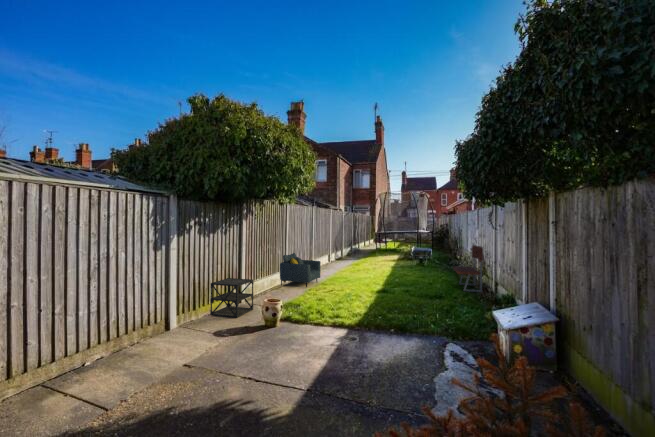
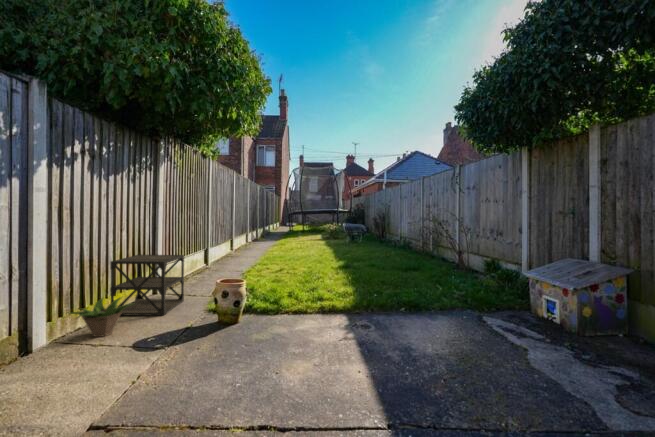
bench: present [453,245,483,292] -> none [403,215,442,263]
armchair: present [280,253,321,287] -> none [202,225,256,269]
decorative plant: none [185,305,219,327] -> present [69,298,135,337]

